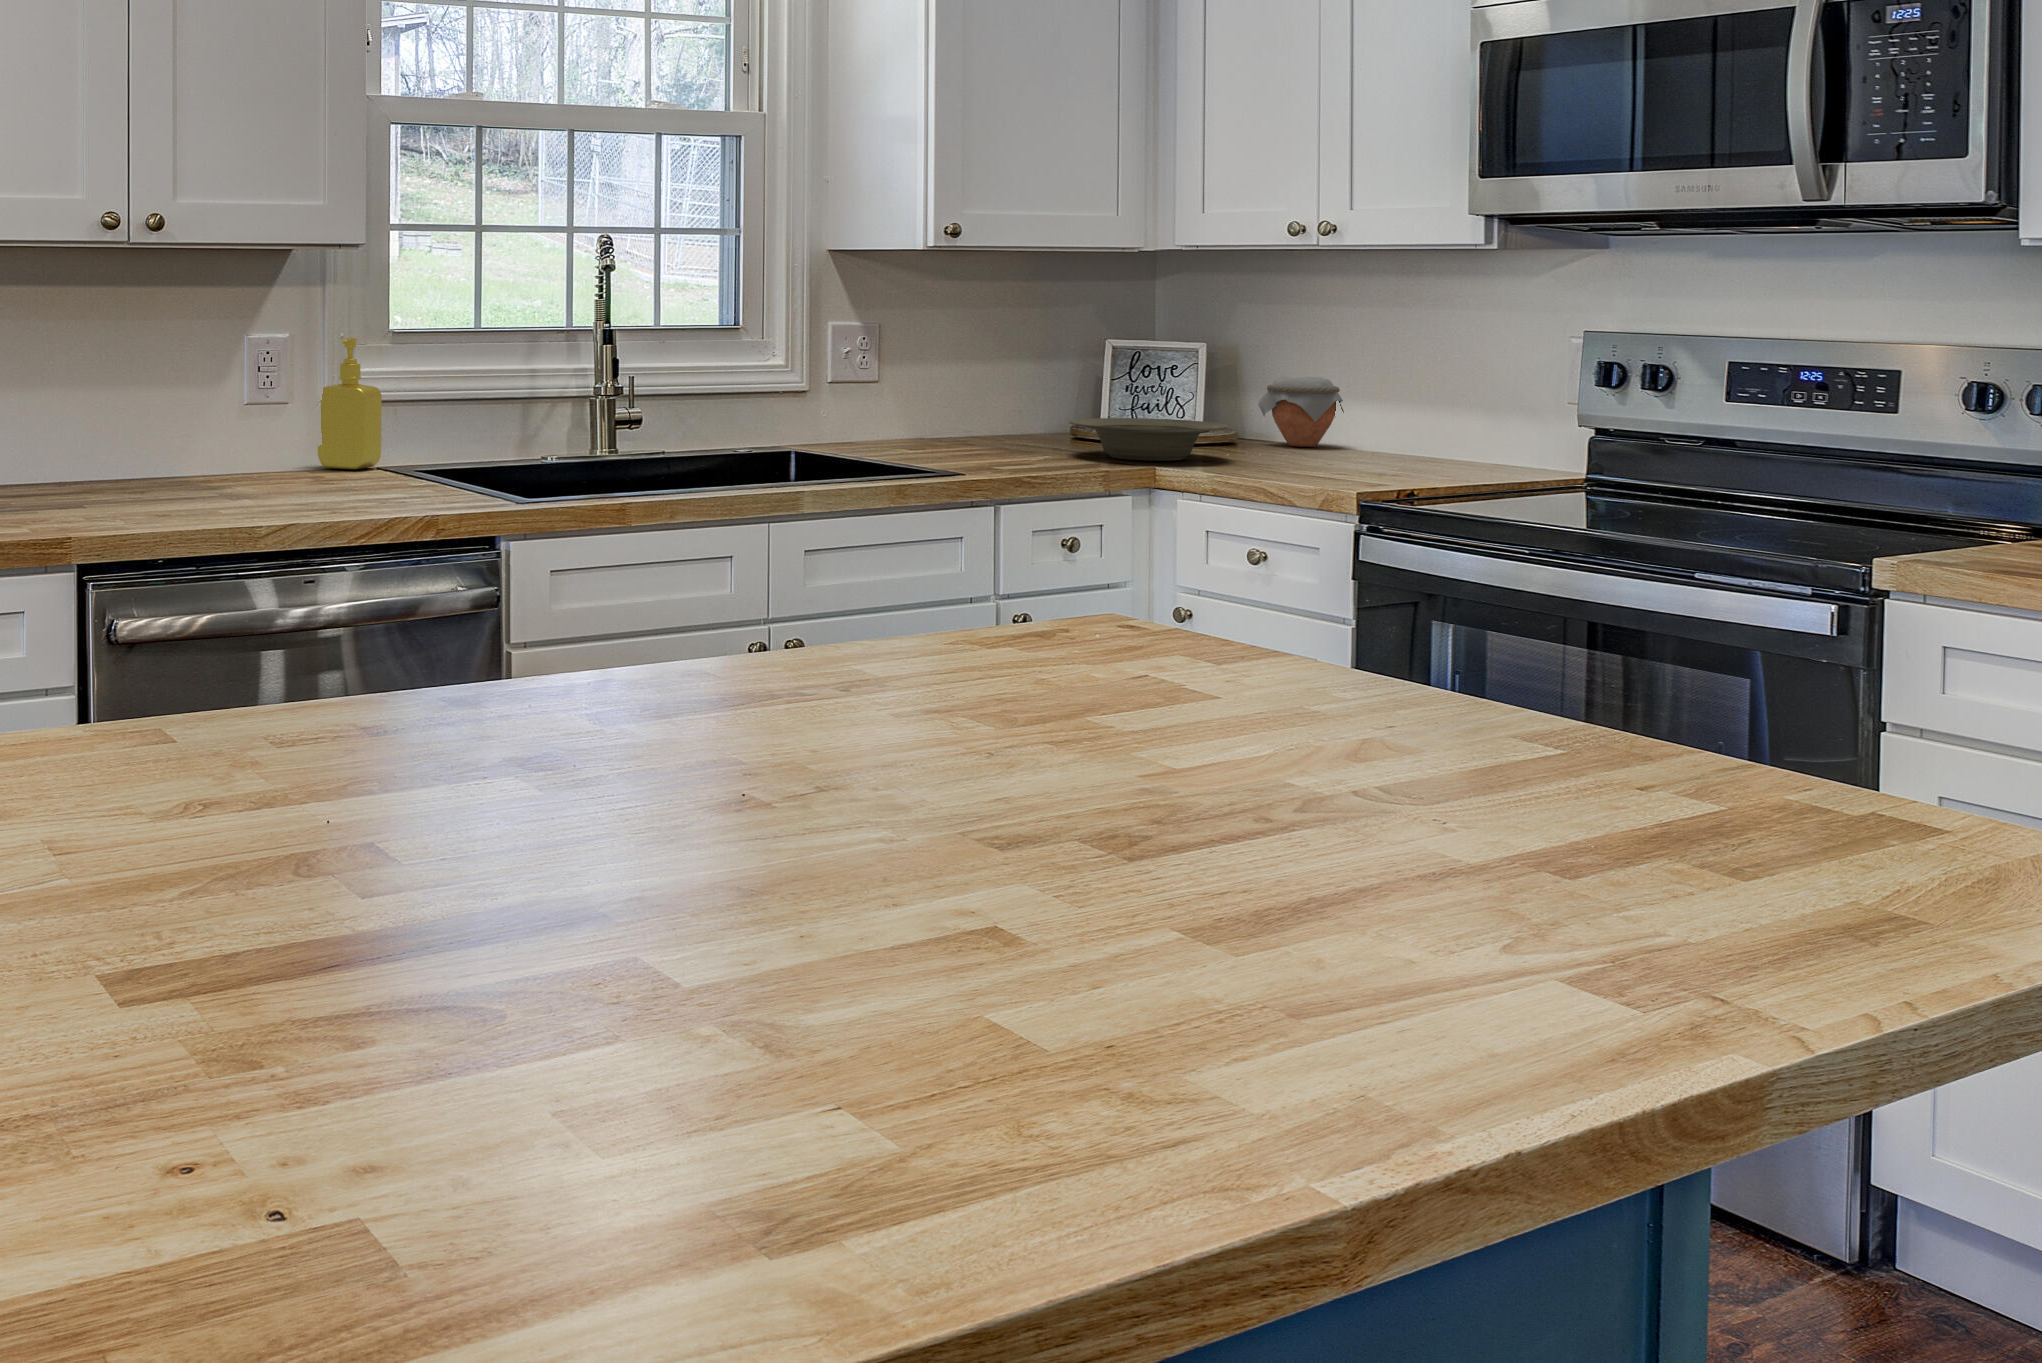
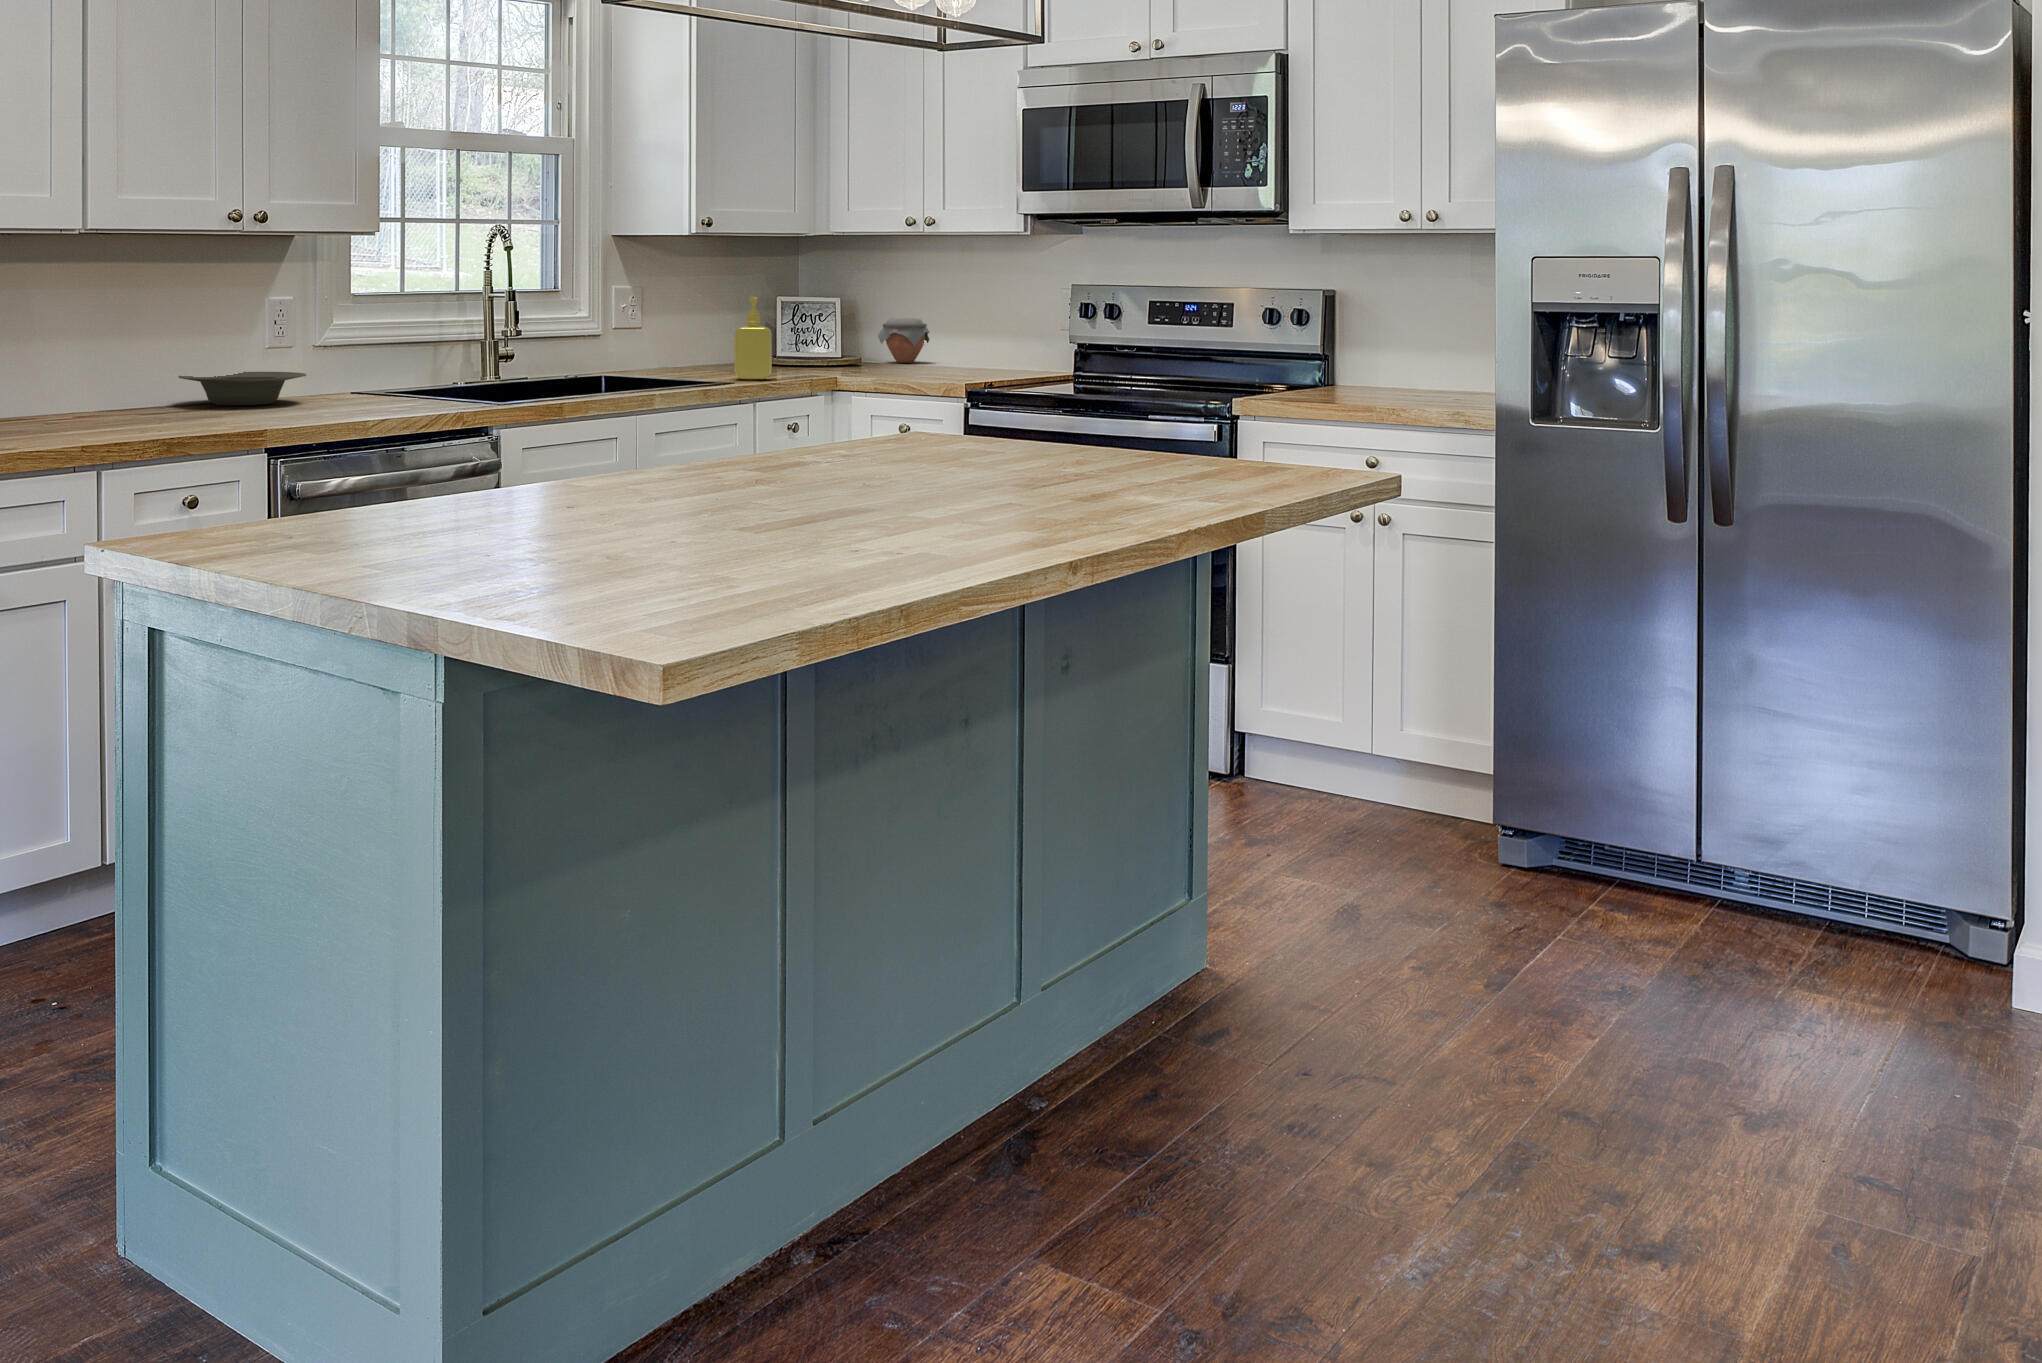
soap dispenser: present [318,338,382,469] -> present [734,297,772,380]
bowl: present [1069,418,1228,461] -> present [178,372,306,405]

